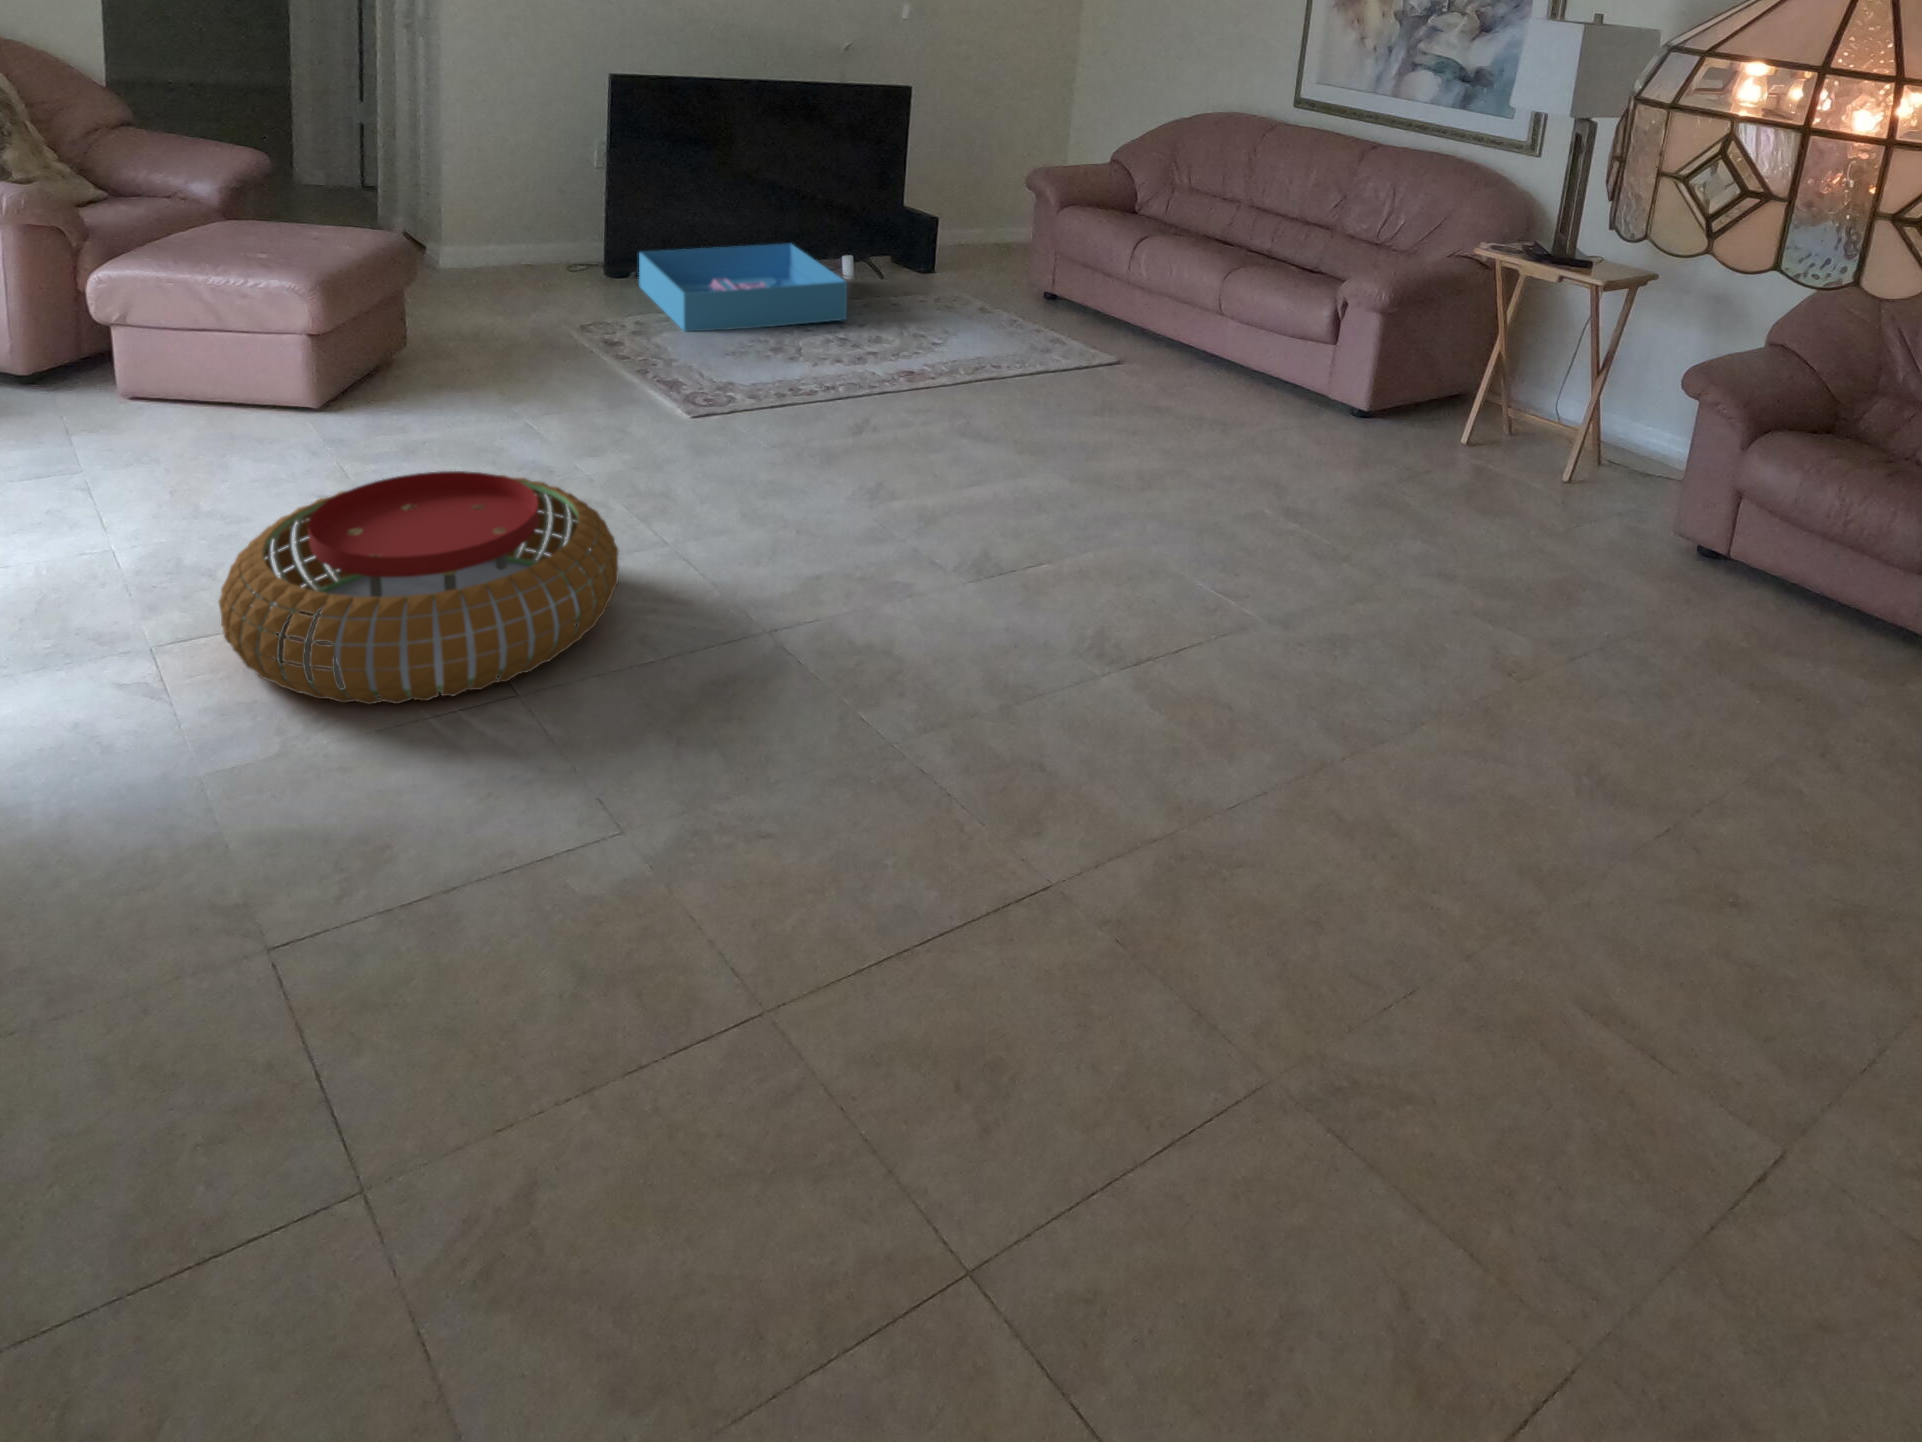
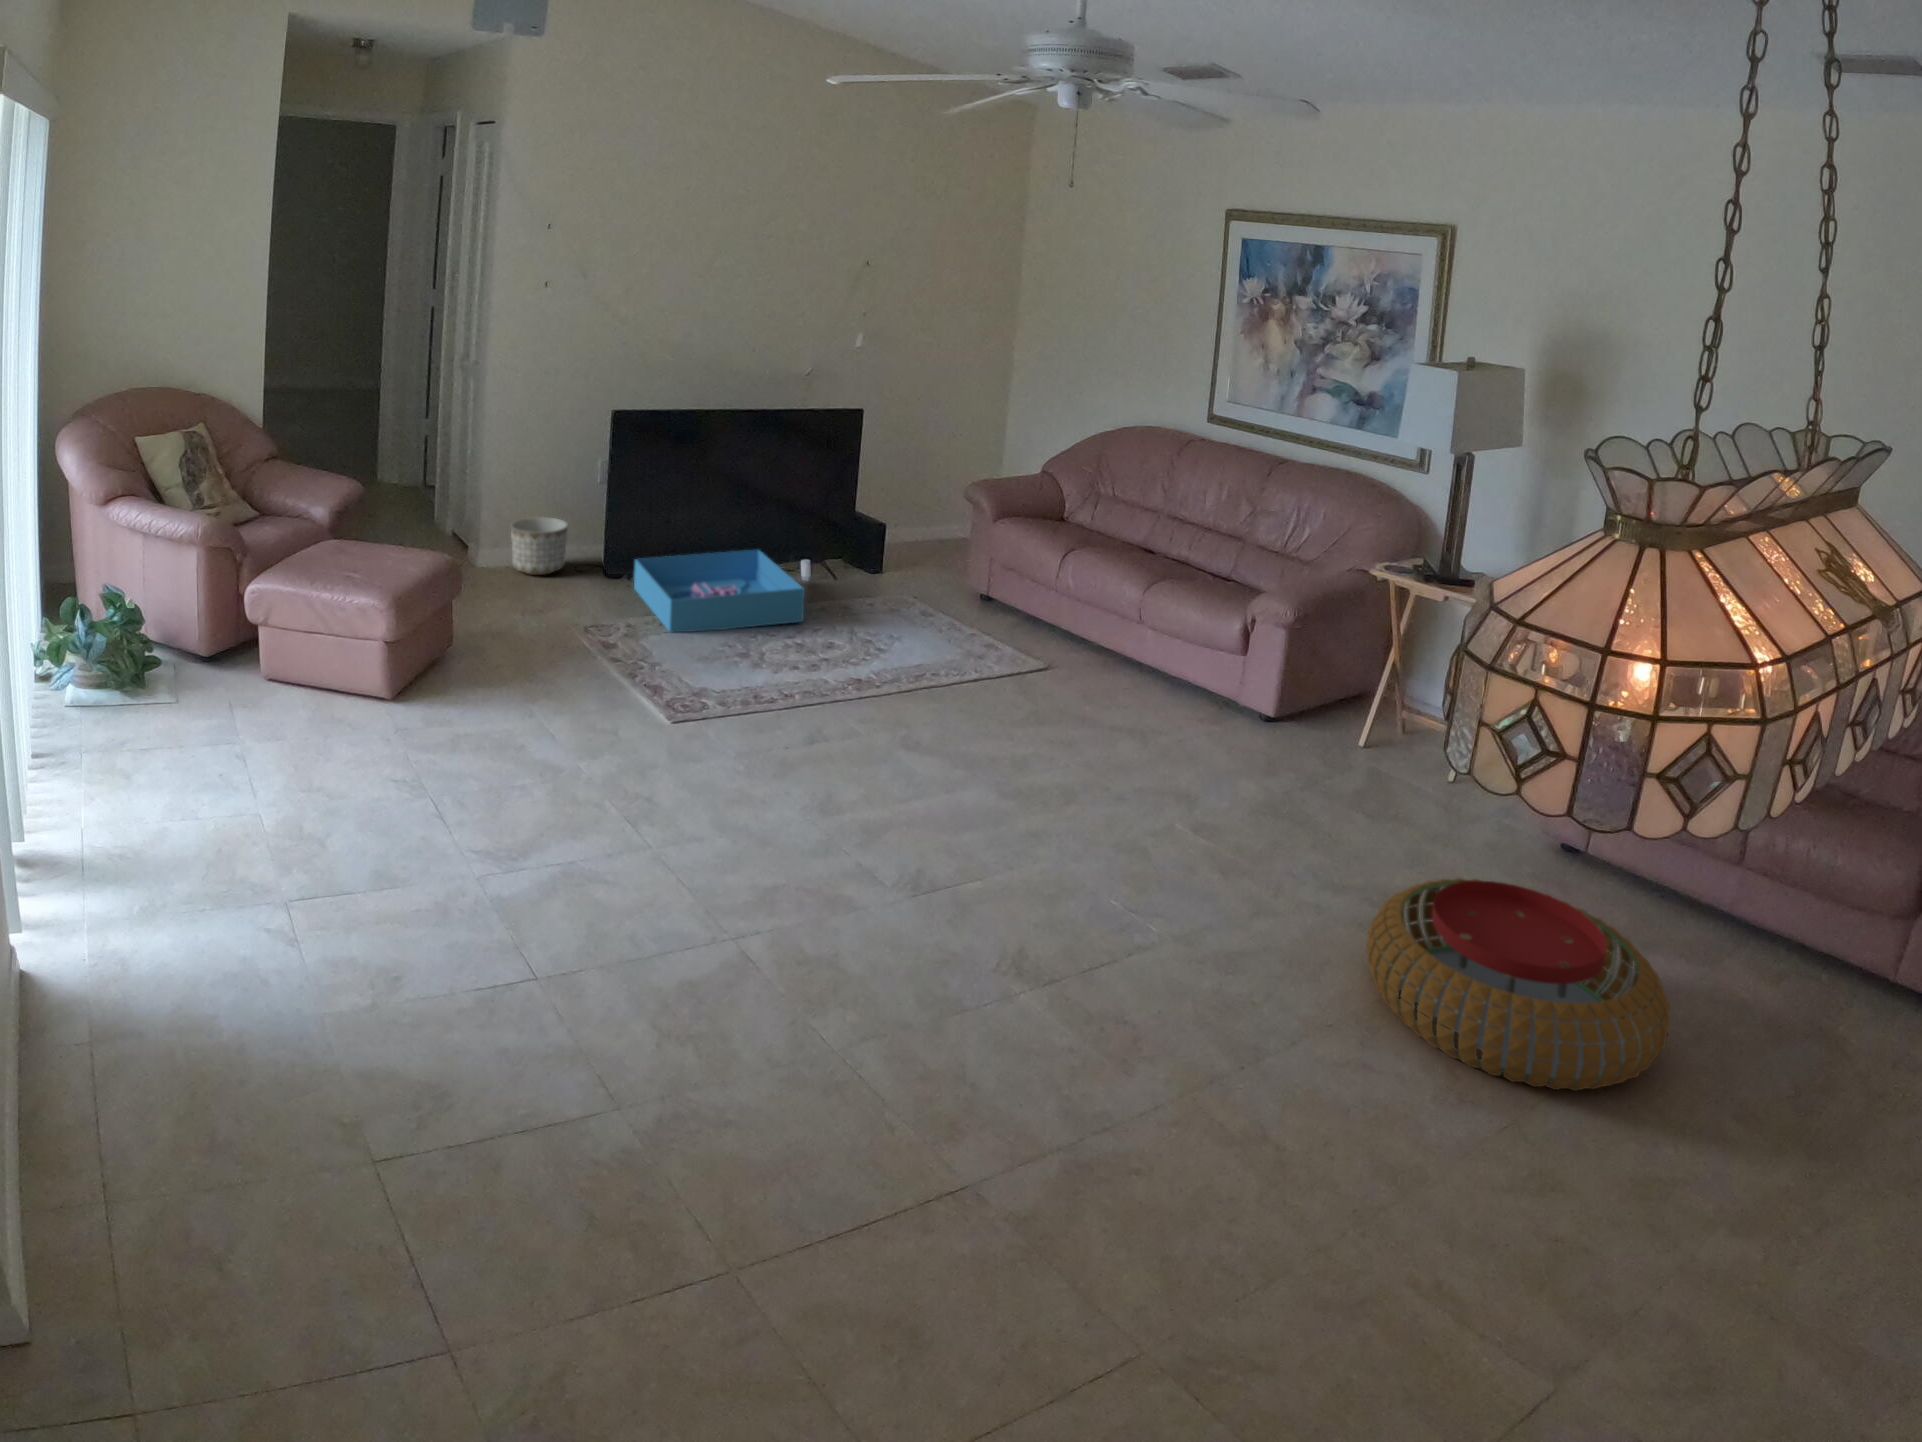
planter: none [478,205,553,272] -> present [511,517,568,575]
pouf: present [219,471,619,705] -> present [1366,878,1670,1091]

